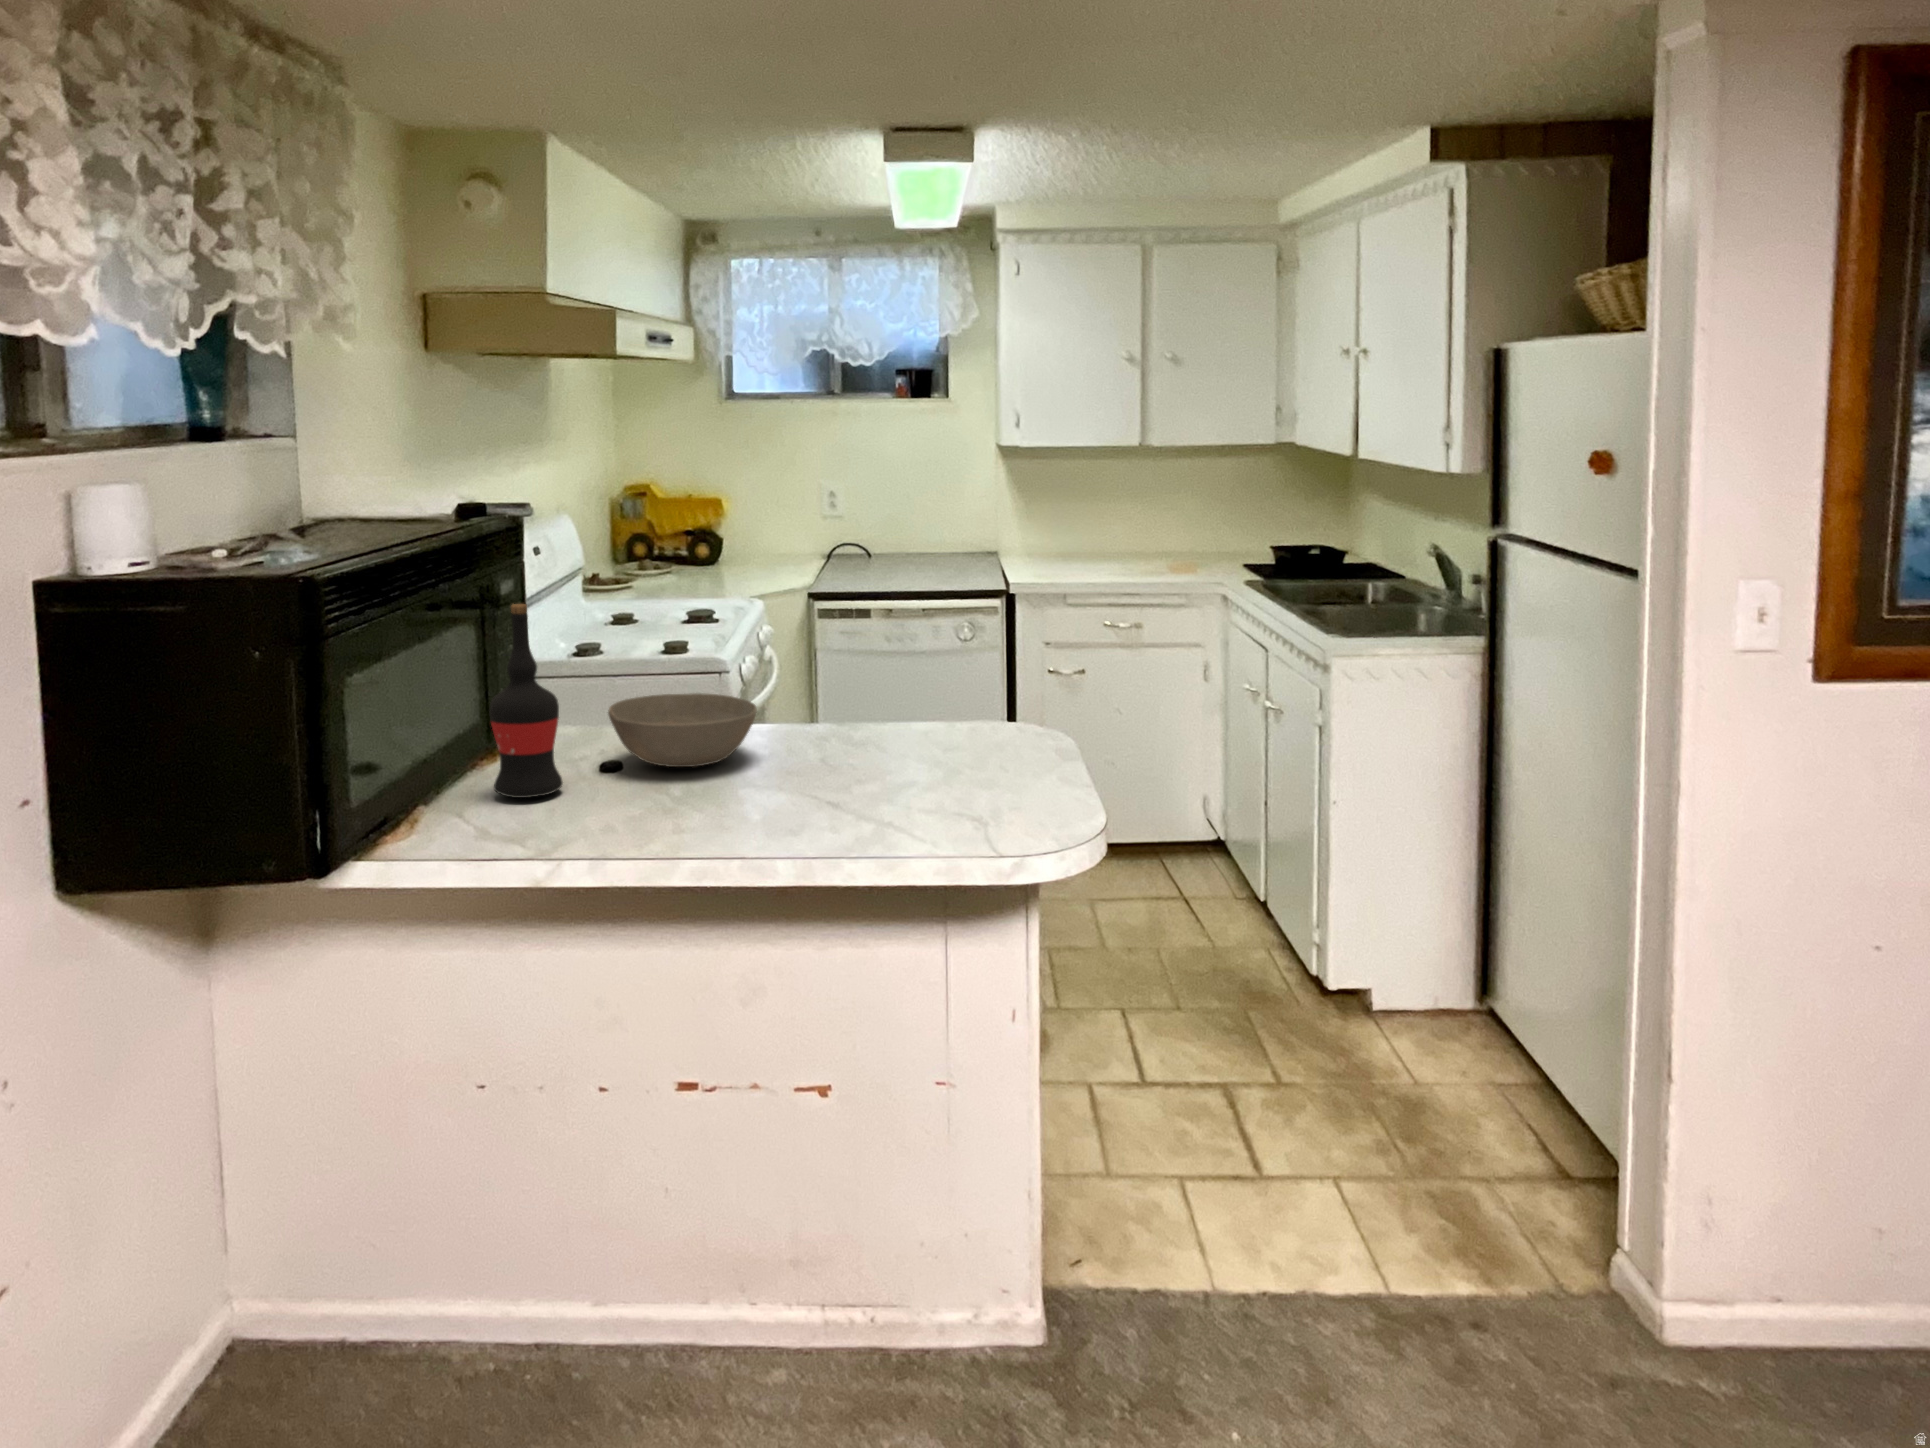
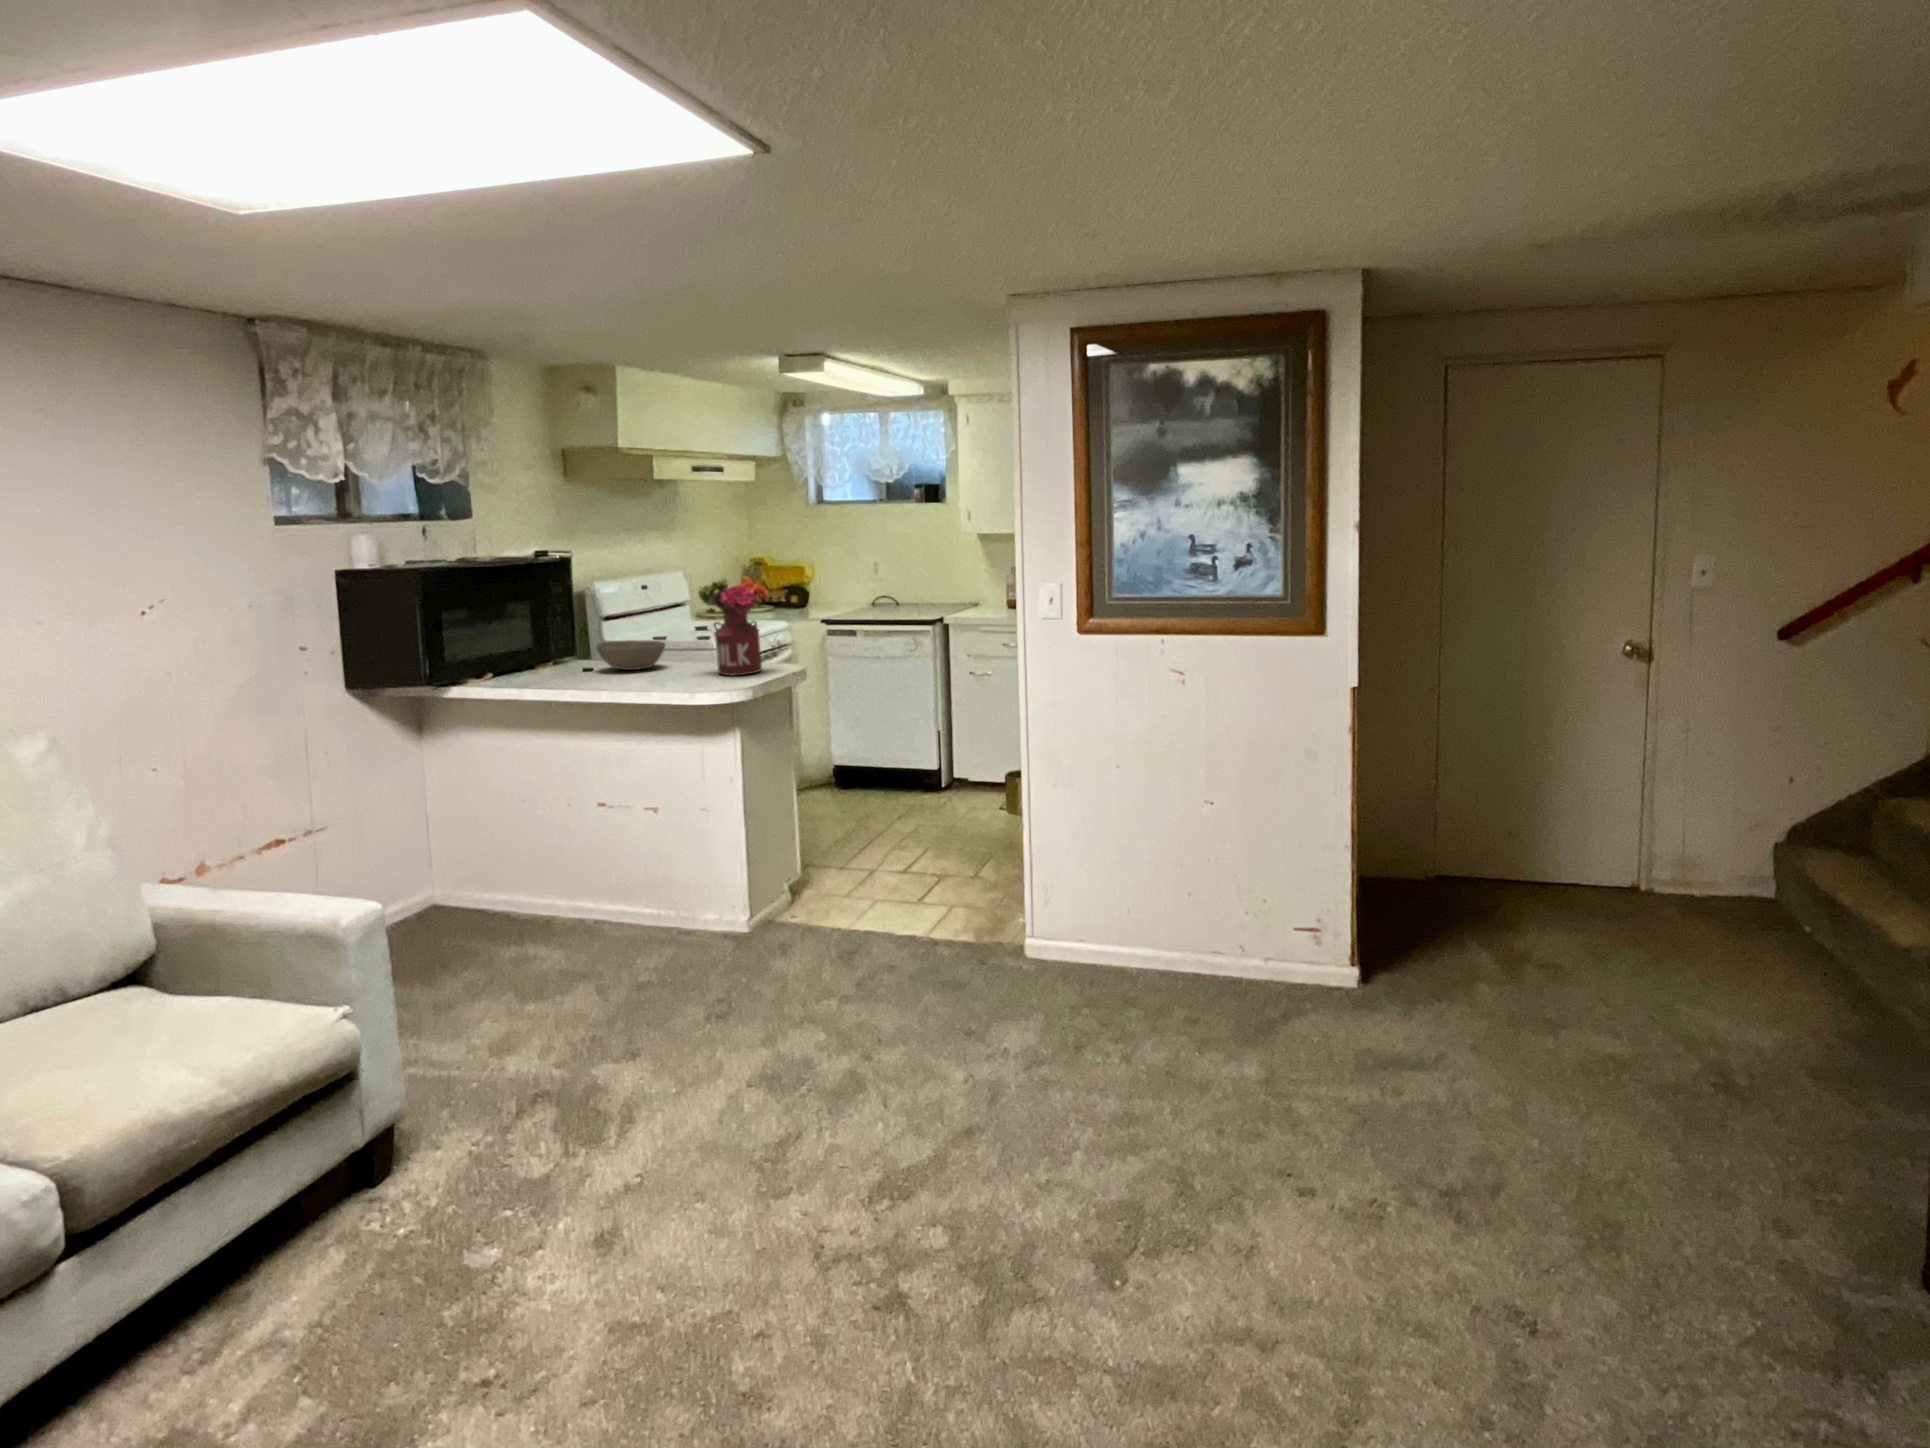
flower arrangement: none [875,556,1034,784] -> present [698,576,769,675]
wine bottle: present [489,604,563,798] -> none [534,593,569,677]

